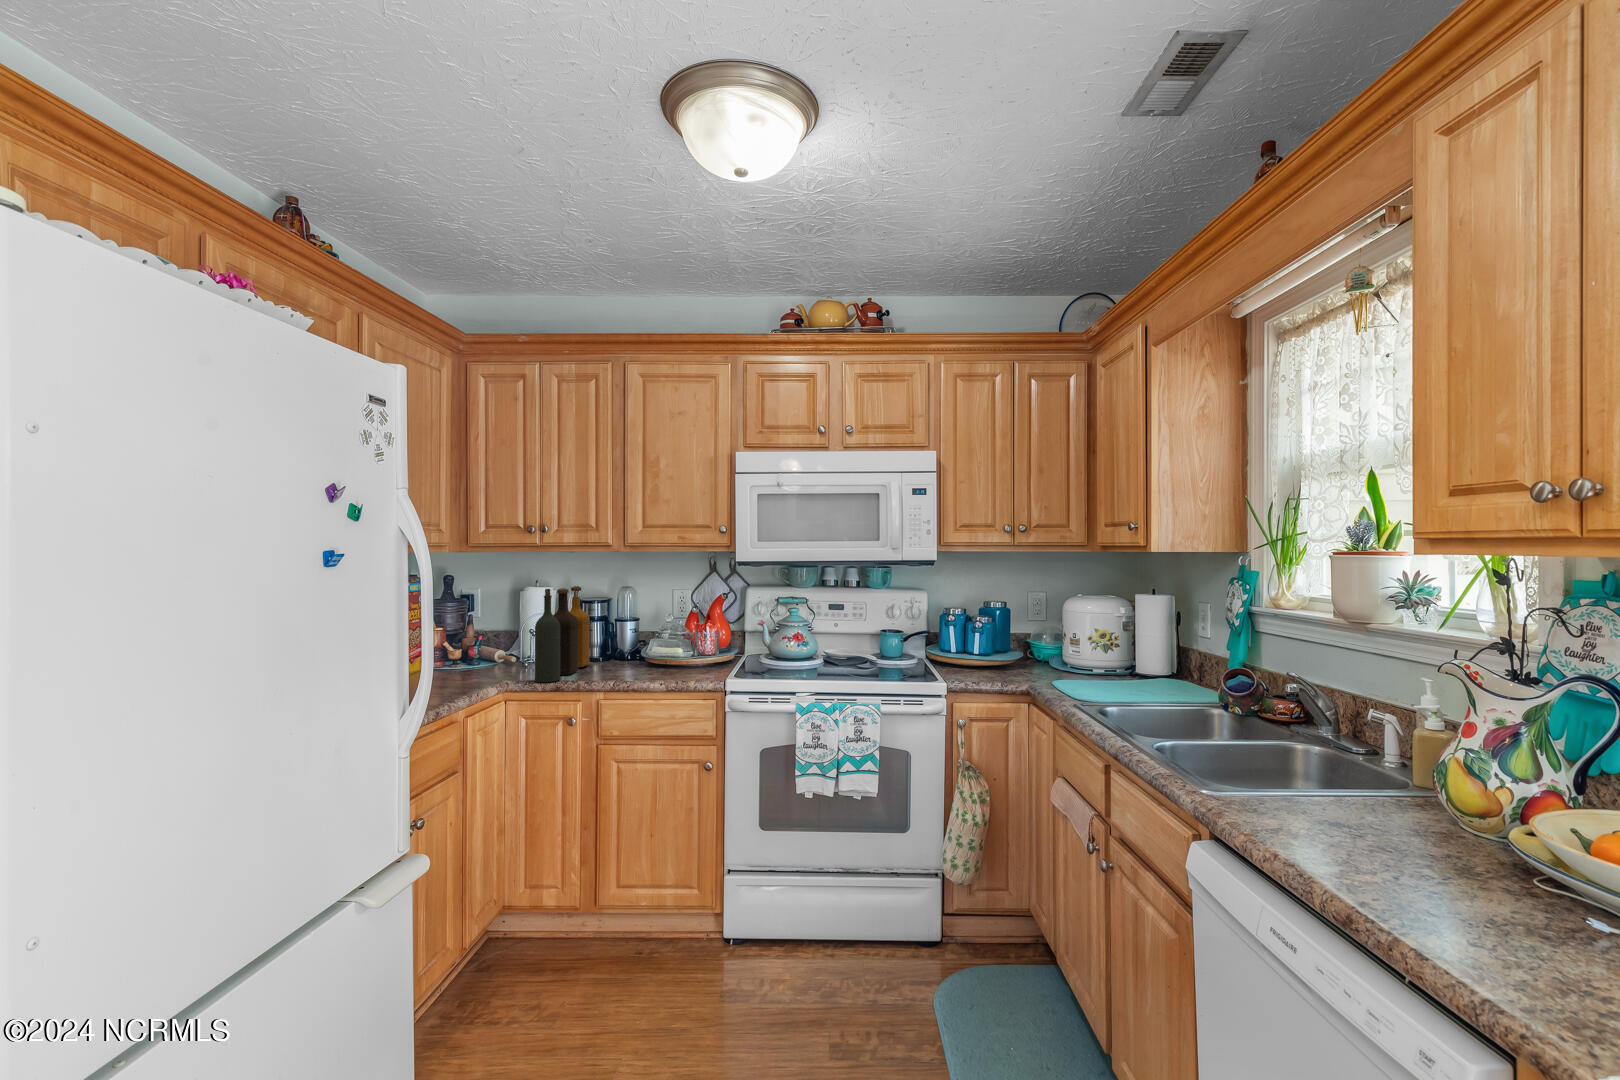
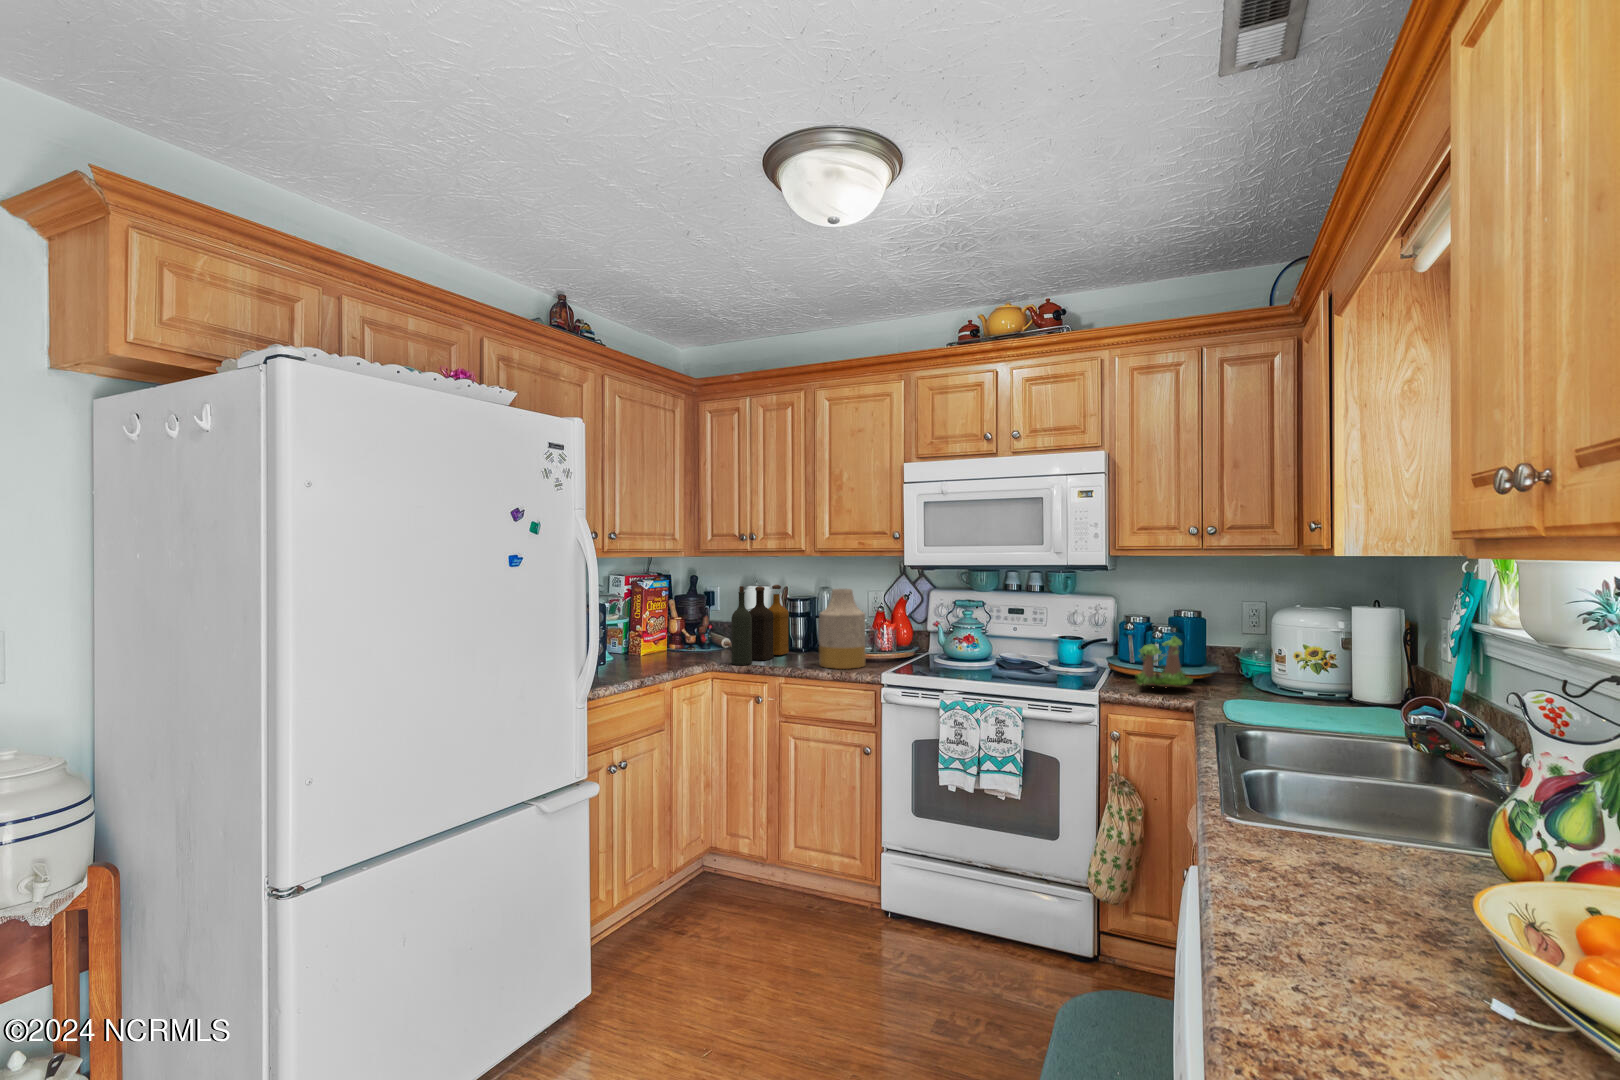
vase: none [643,589,694,678] -> present [819,589,865,669]
plant: none [968,605,1022,675] -> present [1136,636,1193,685]

